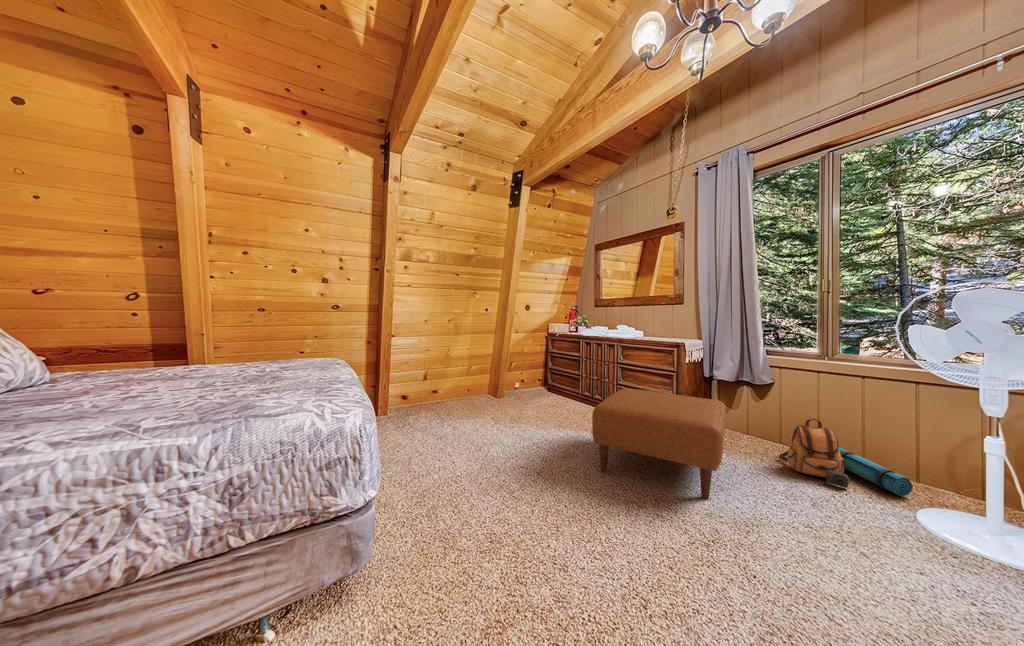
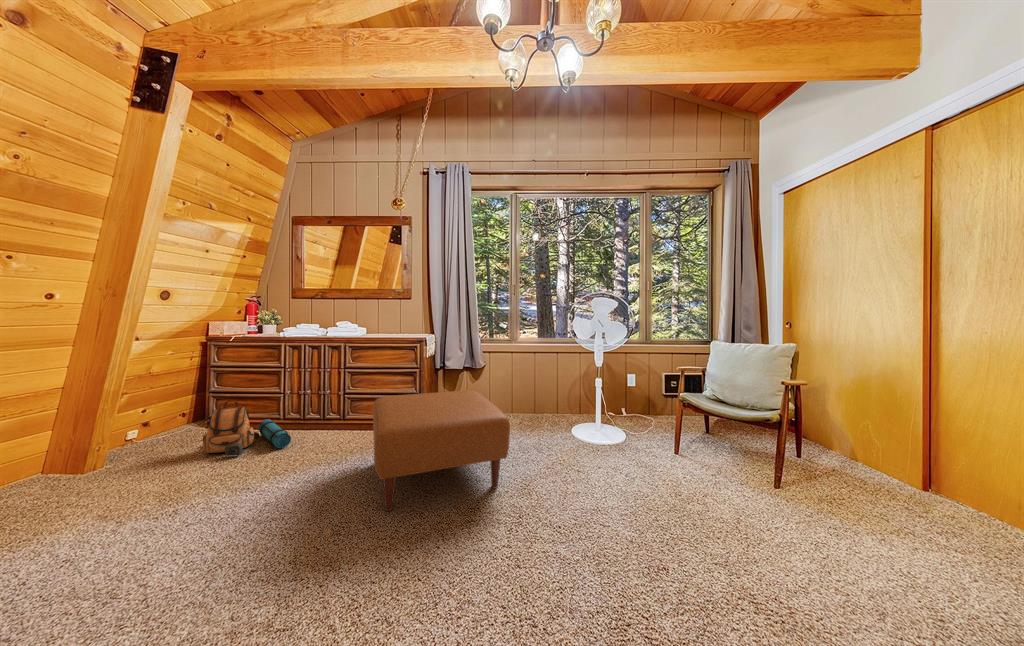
backpack: present [779,419,913,496] -> present [202,401,291,456]

